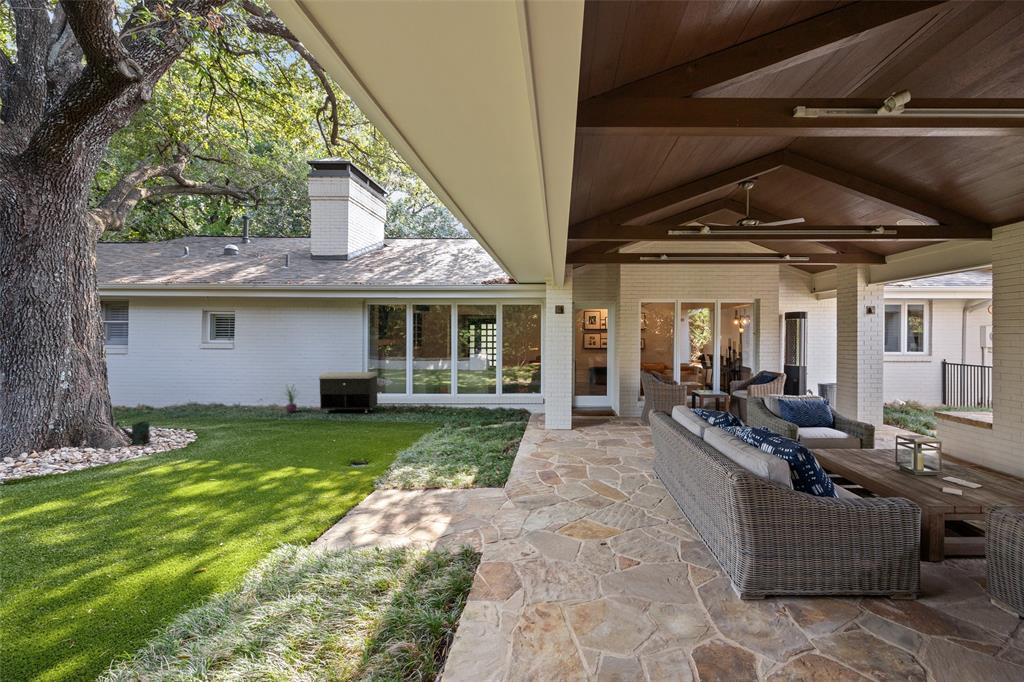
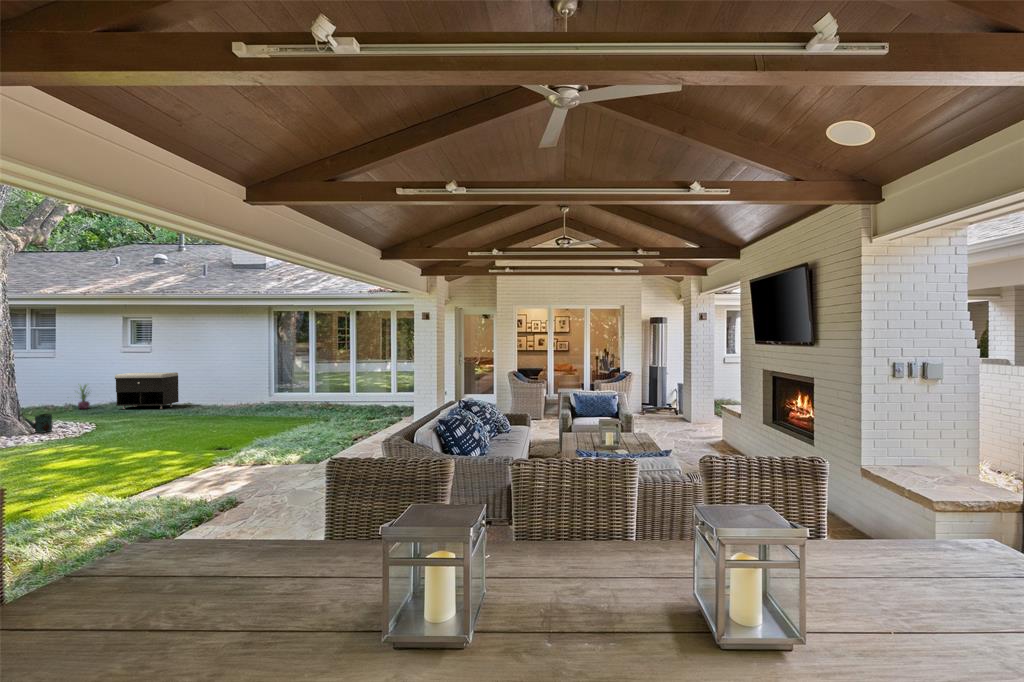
storage bench: present [319,372,377,413] -> present [115,372,179,409]
decorative plant: present [286,384,297,412] -> present [78,385,90,409]

